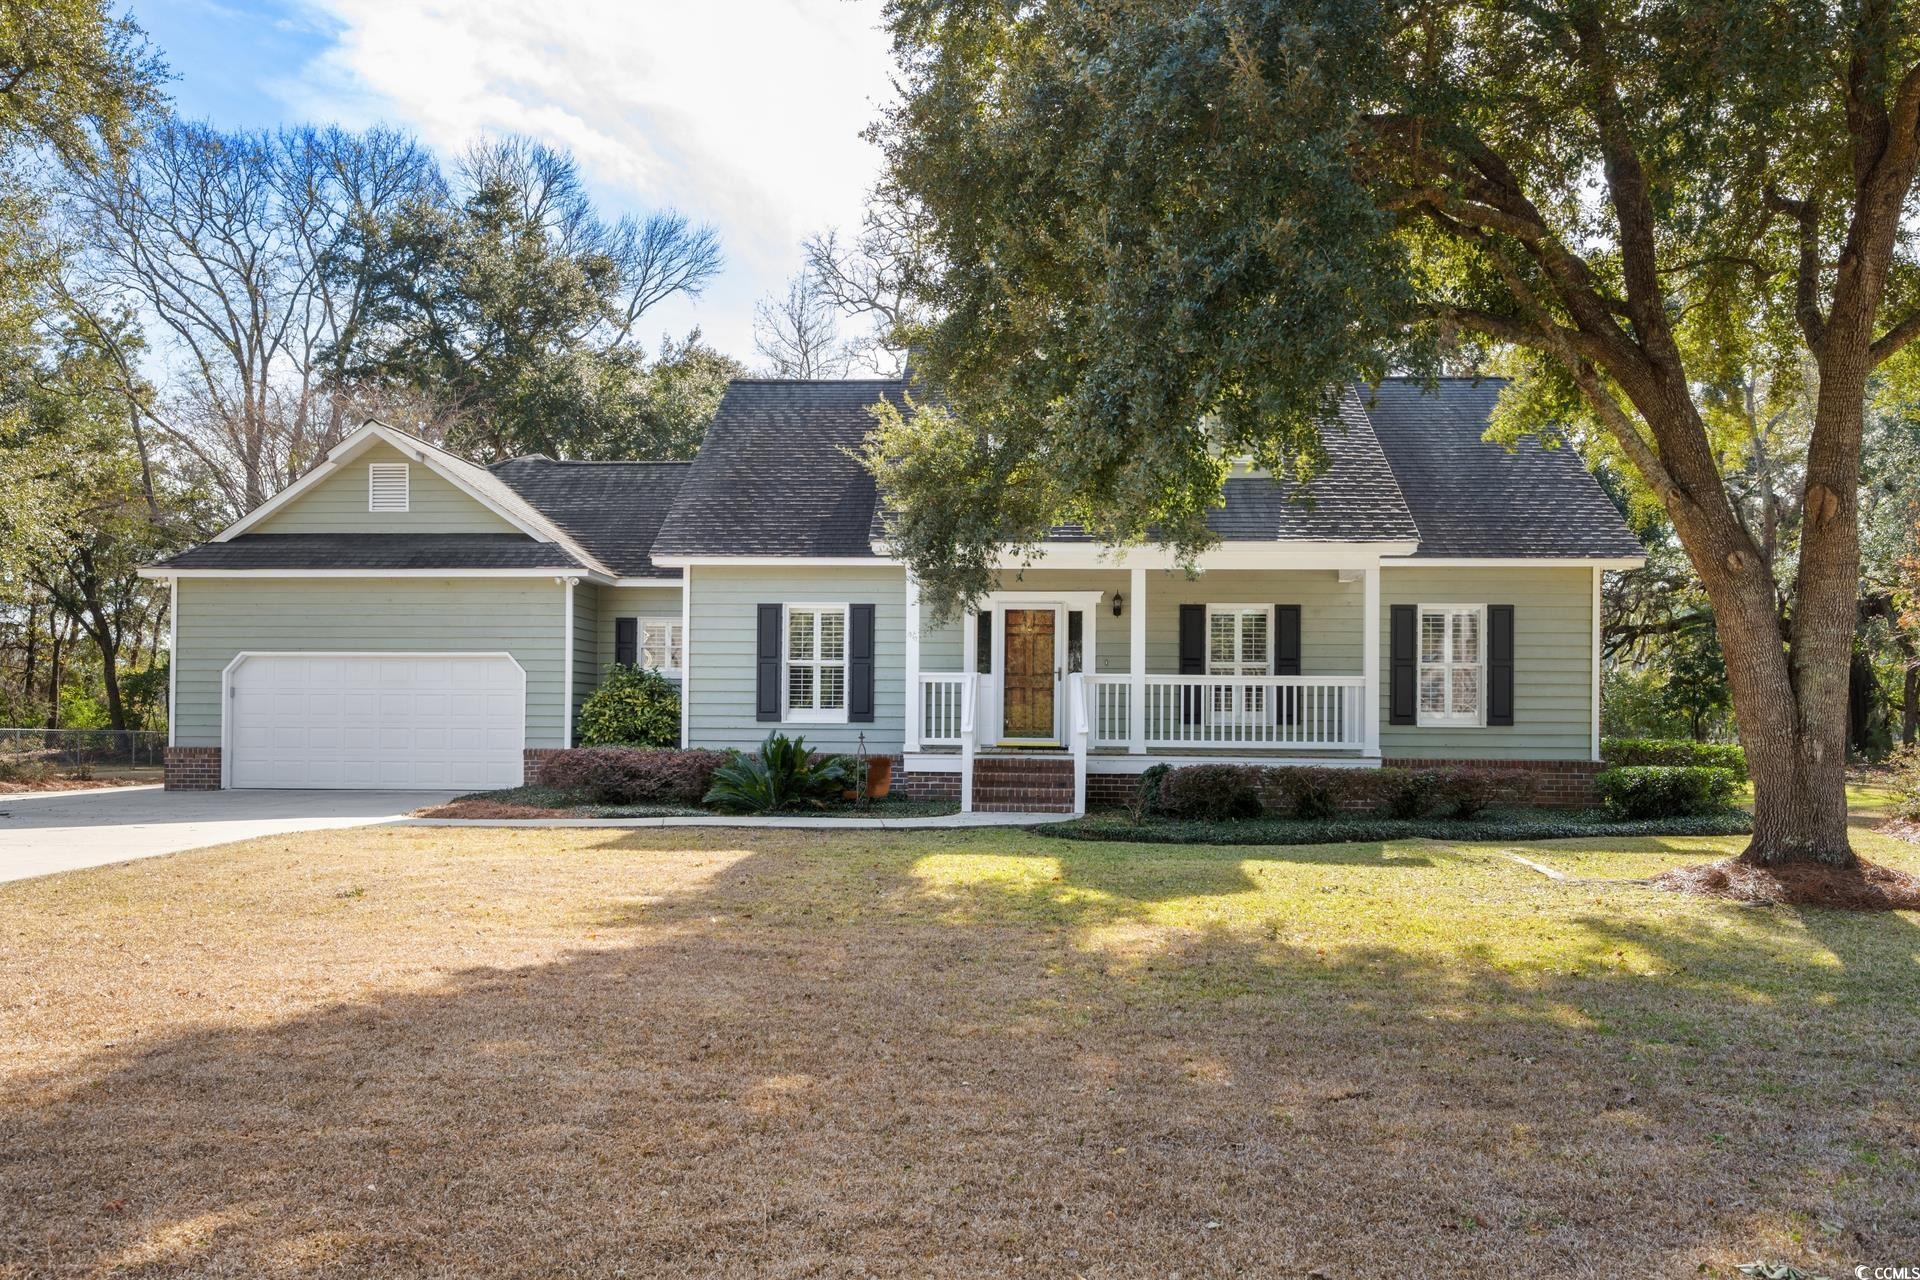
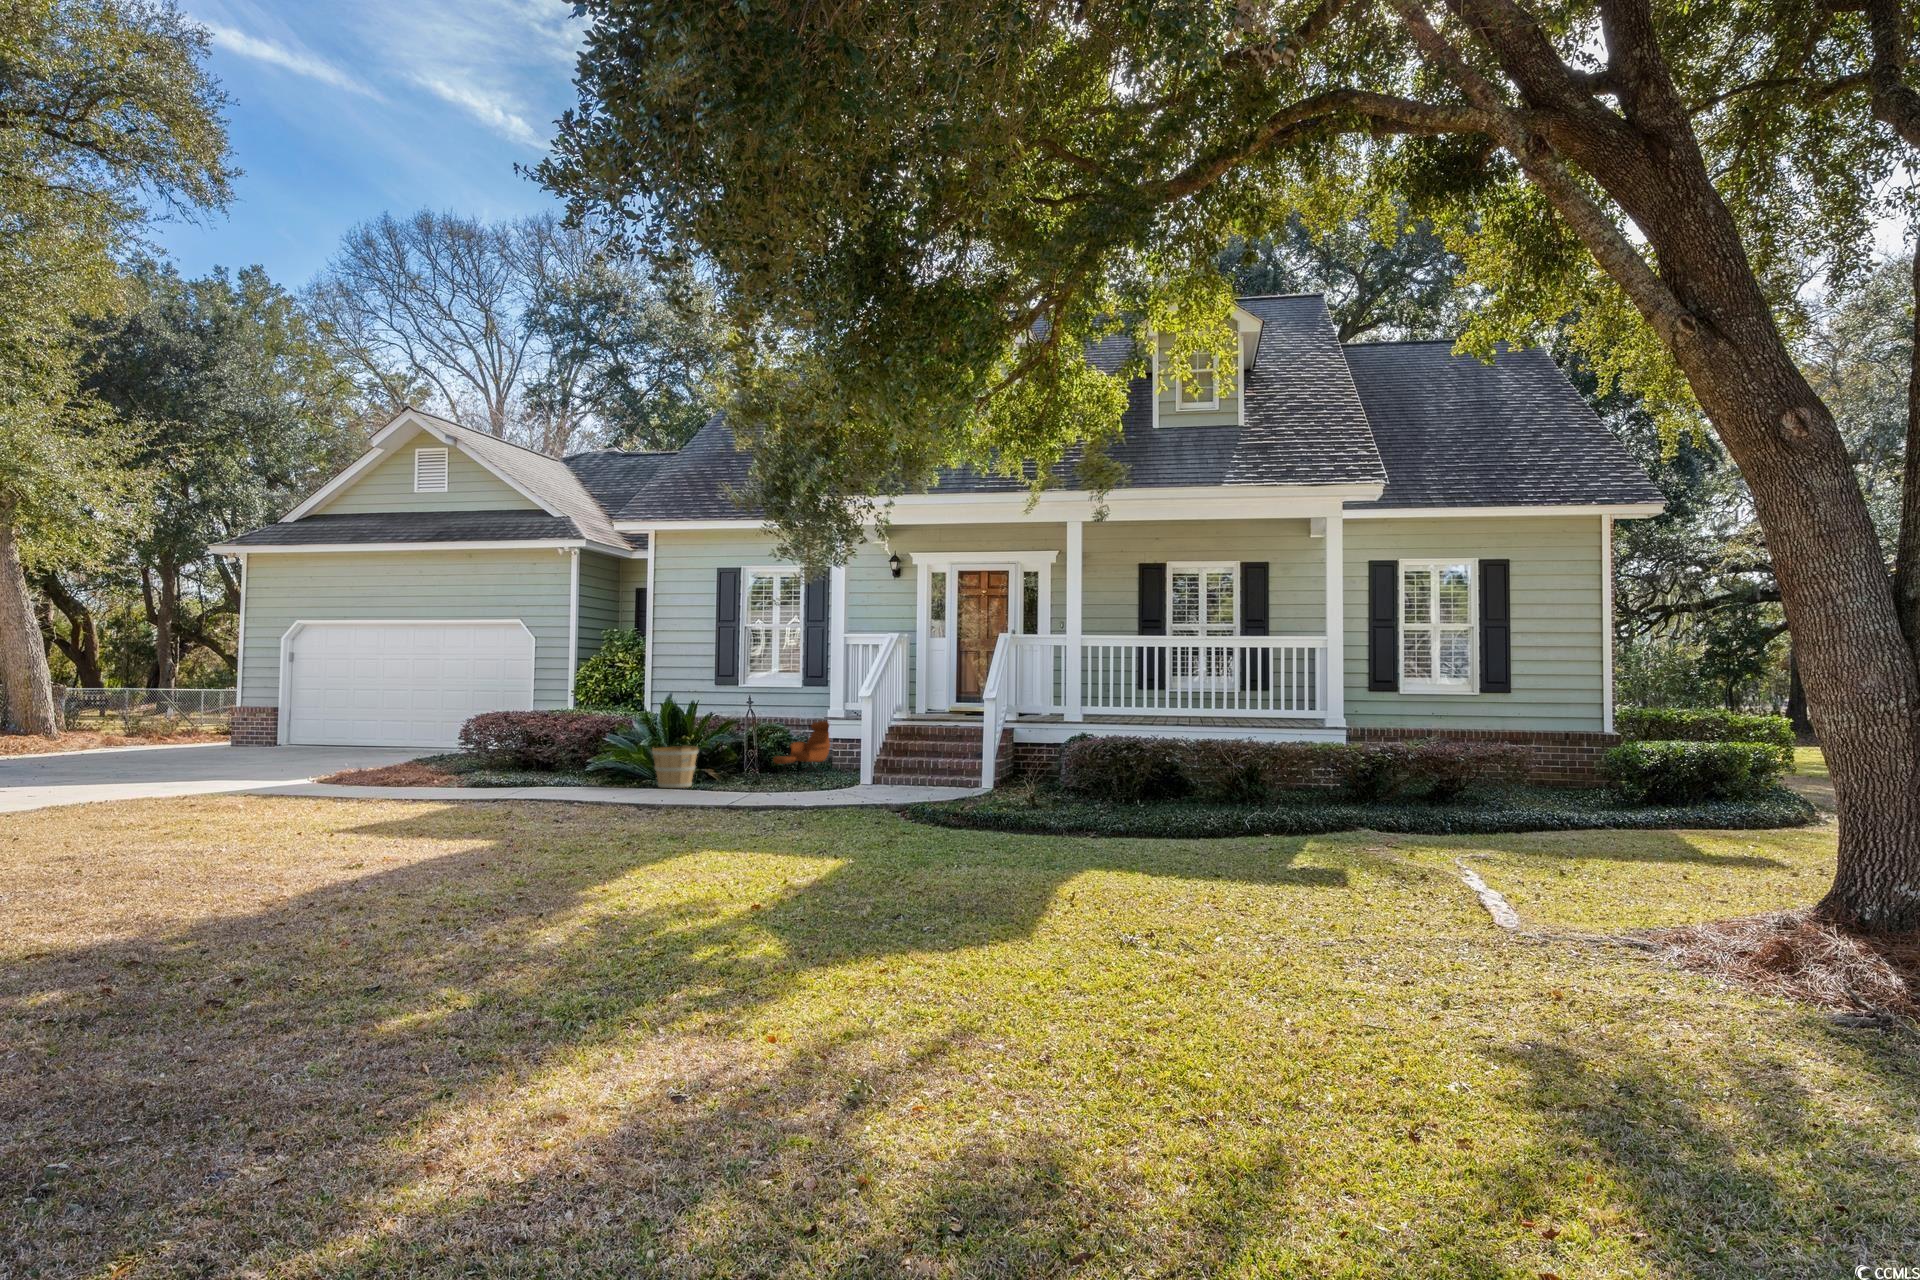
wooden bucket: none [750,780,796,821] -> present [652,746,698,788]

